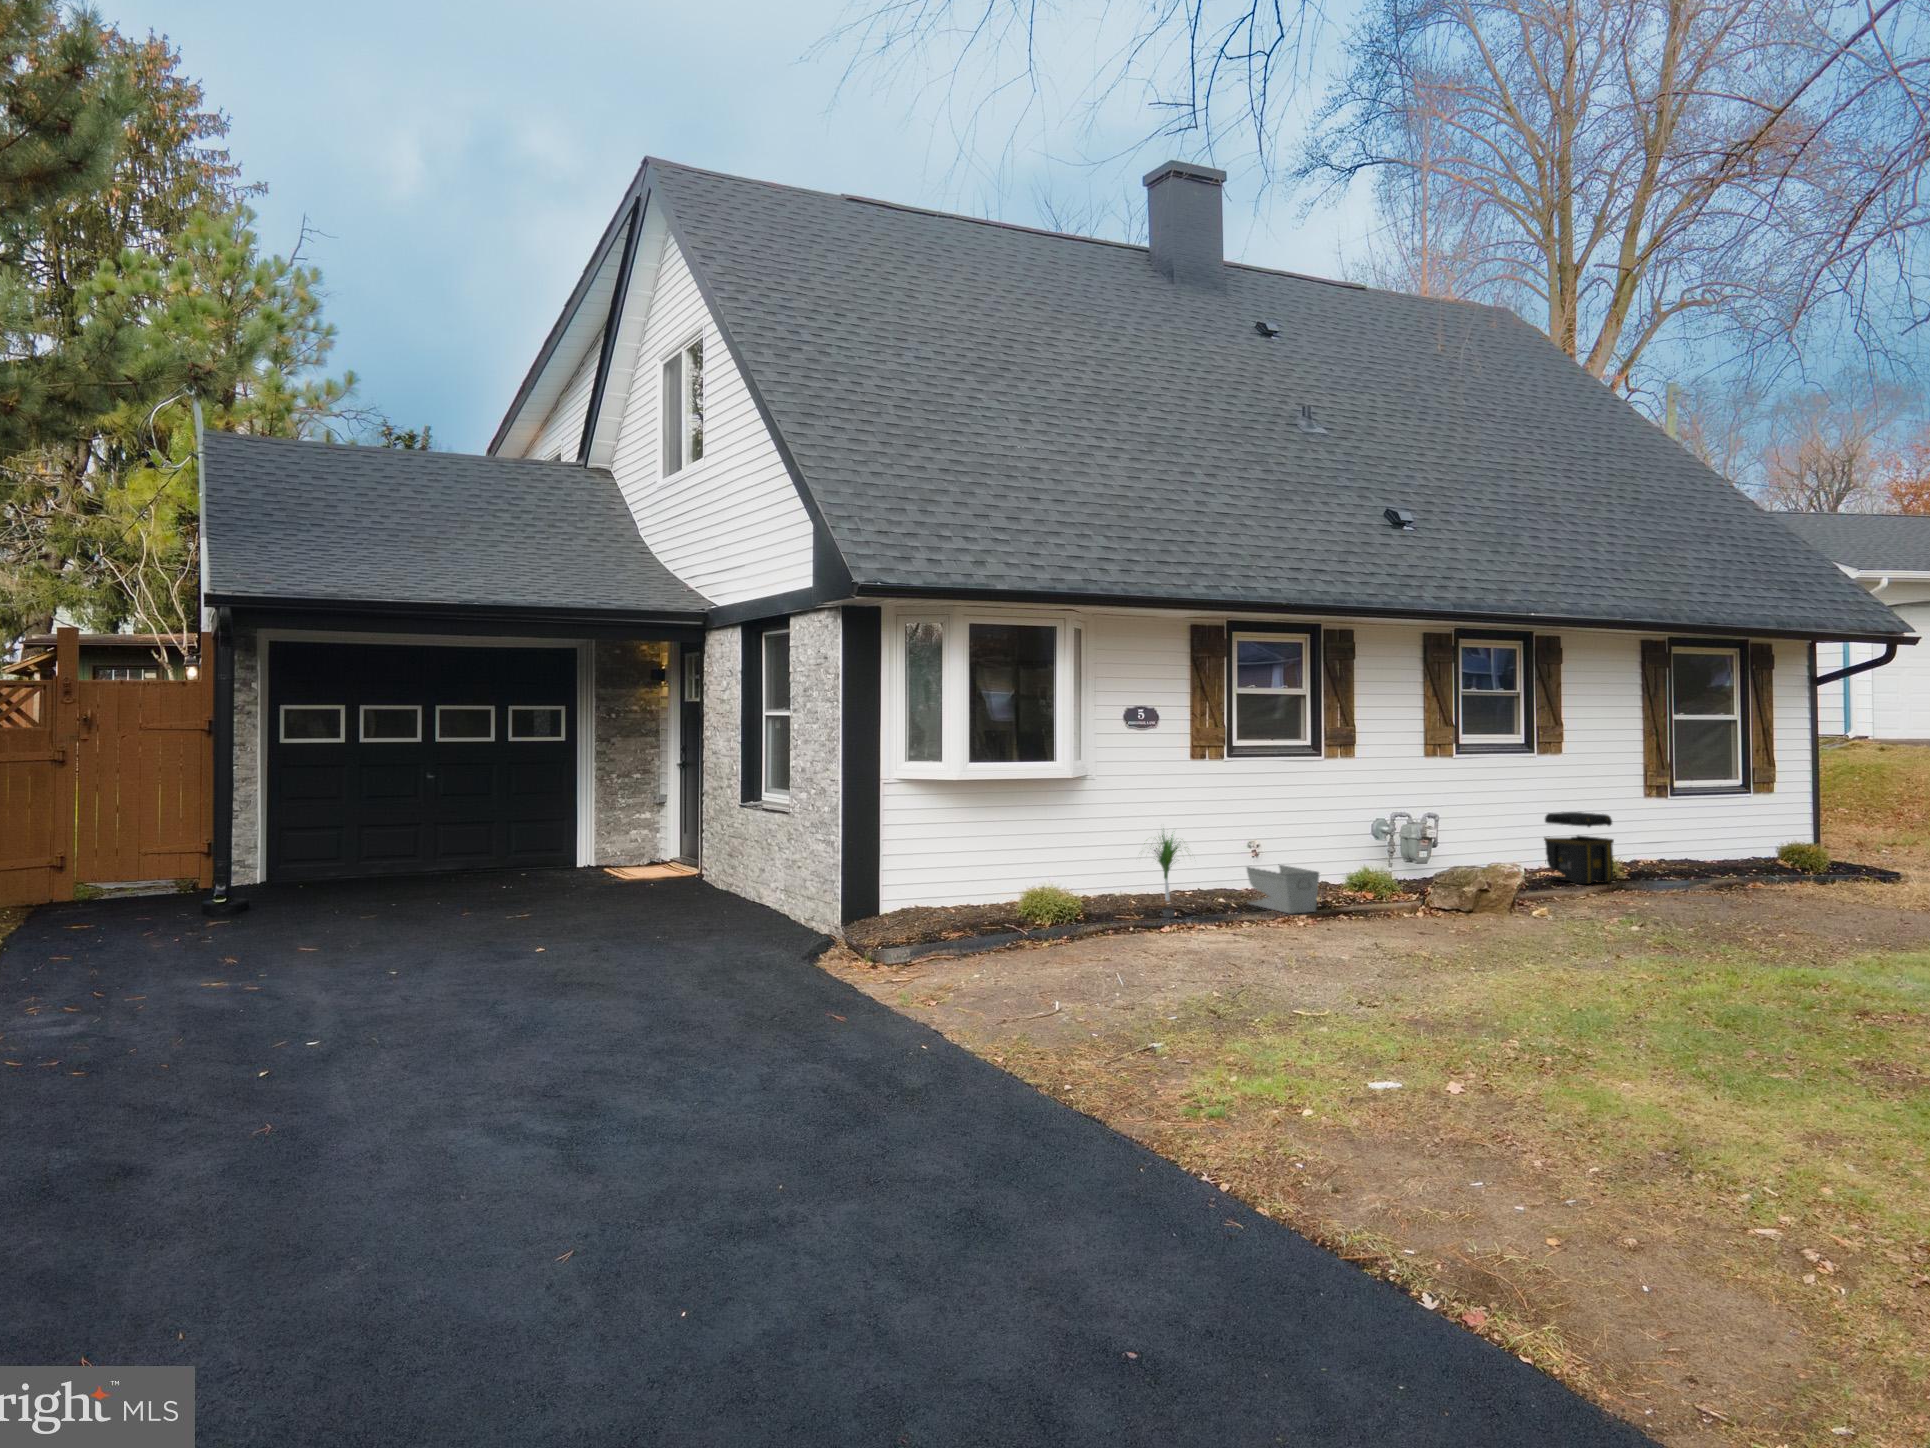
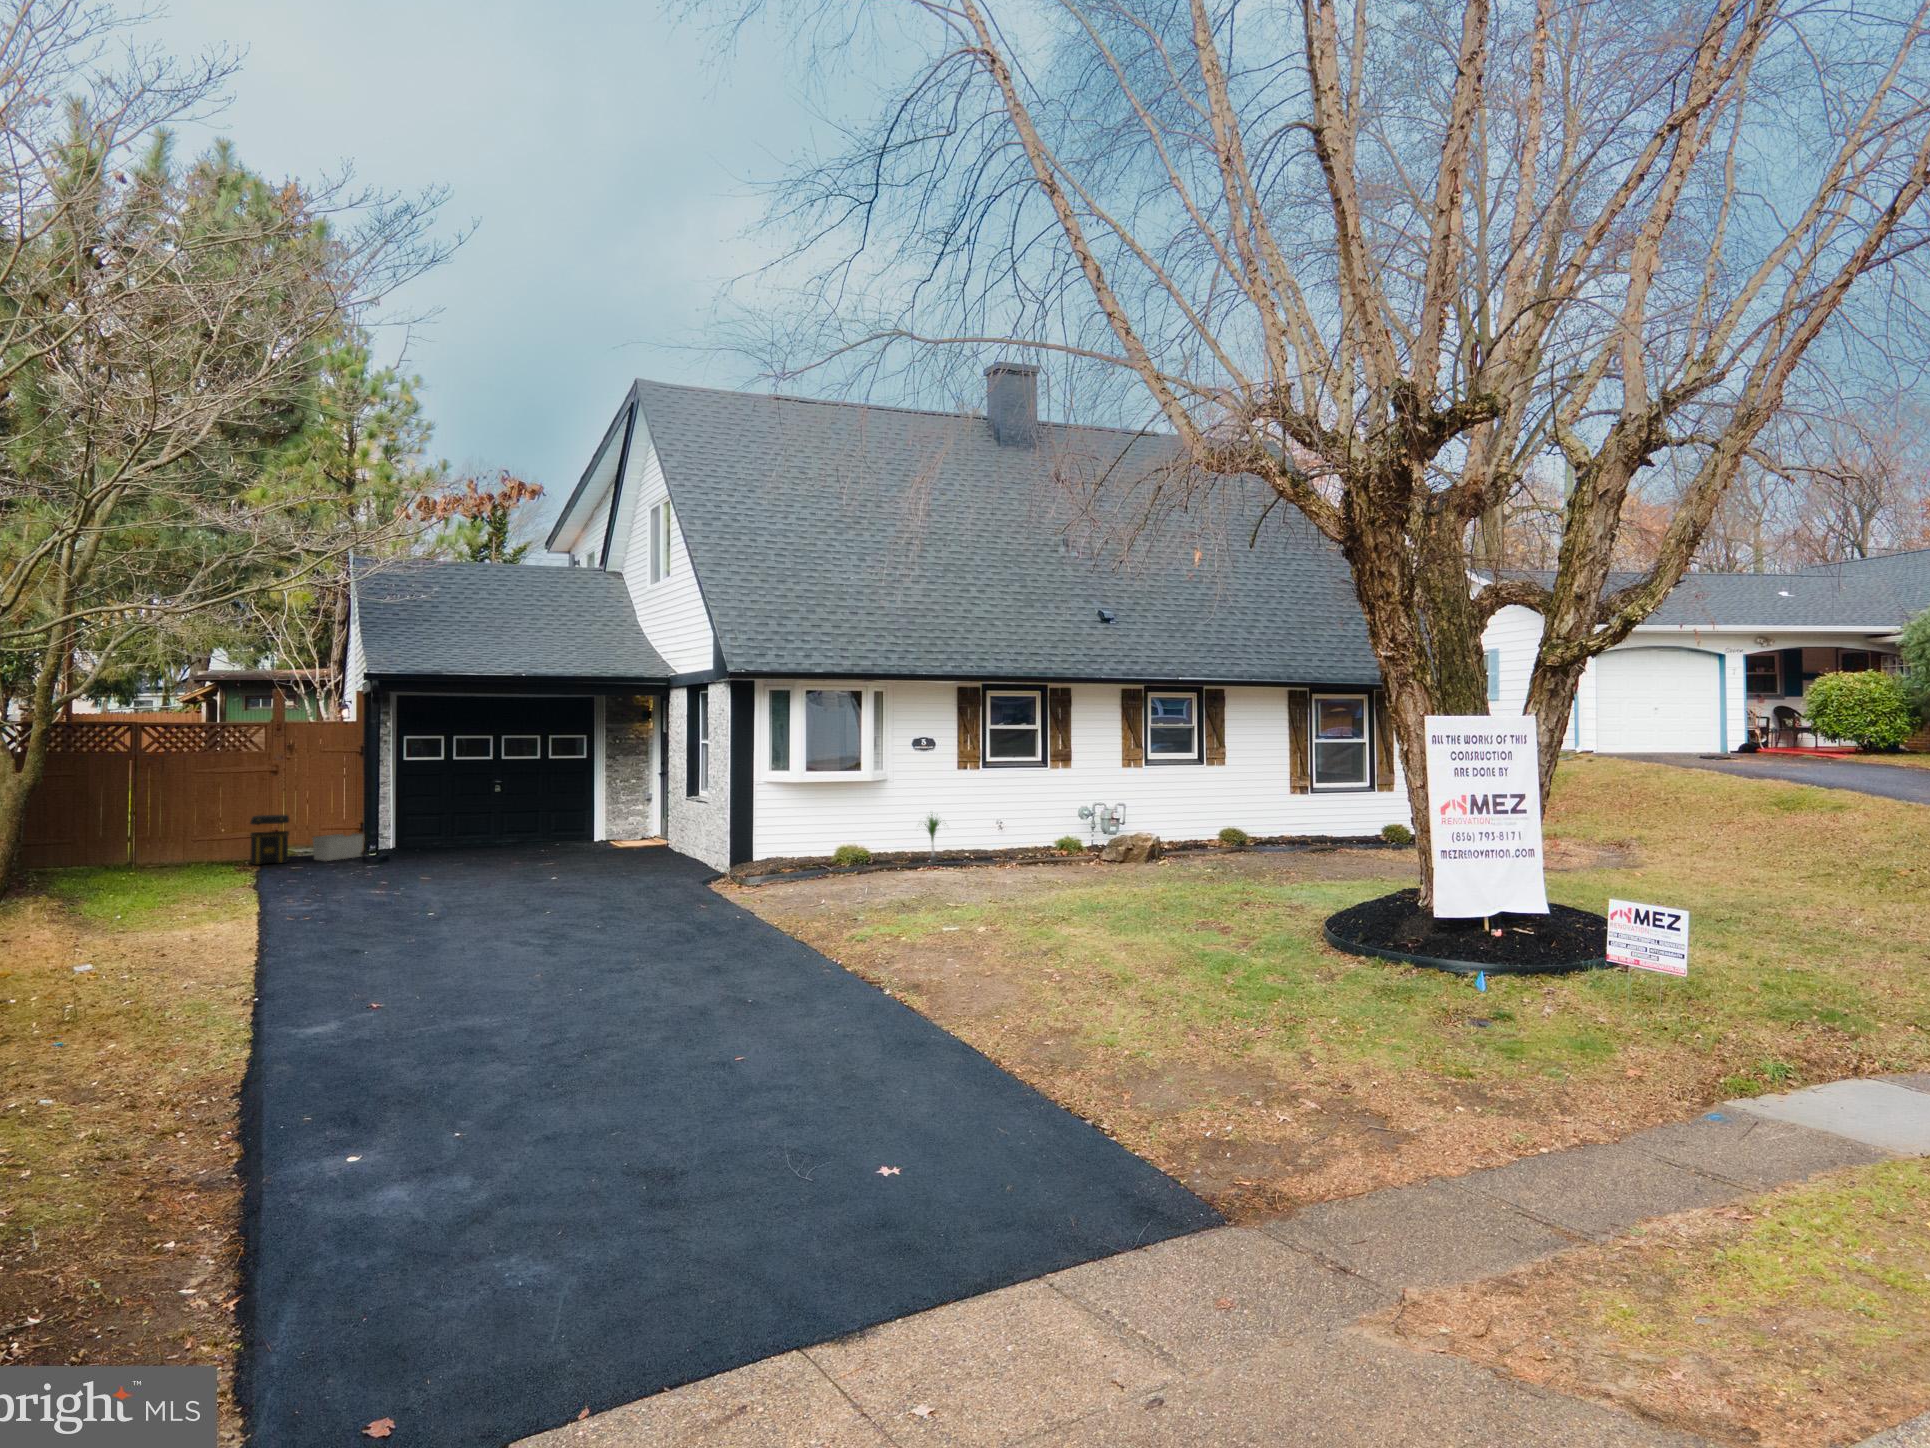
toolbox: present [1544,812,1614,884] -> present [250,815,289,865]
storage bin: present [1247,865,1319,914] -> present [313,833,364,861]

